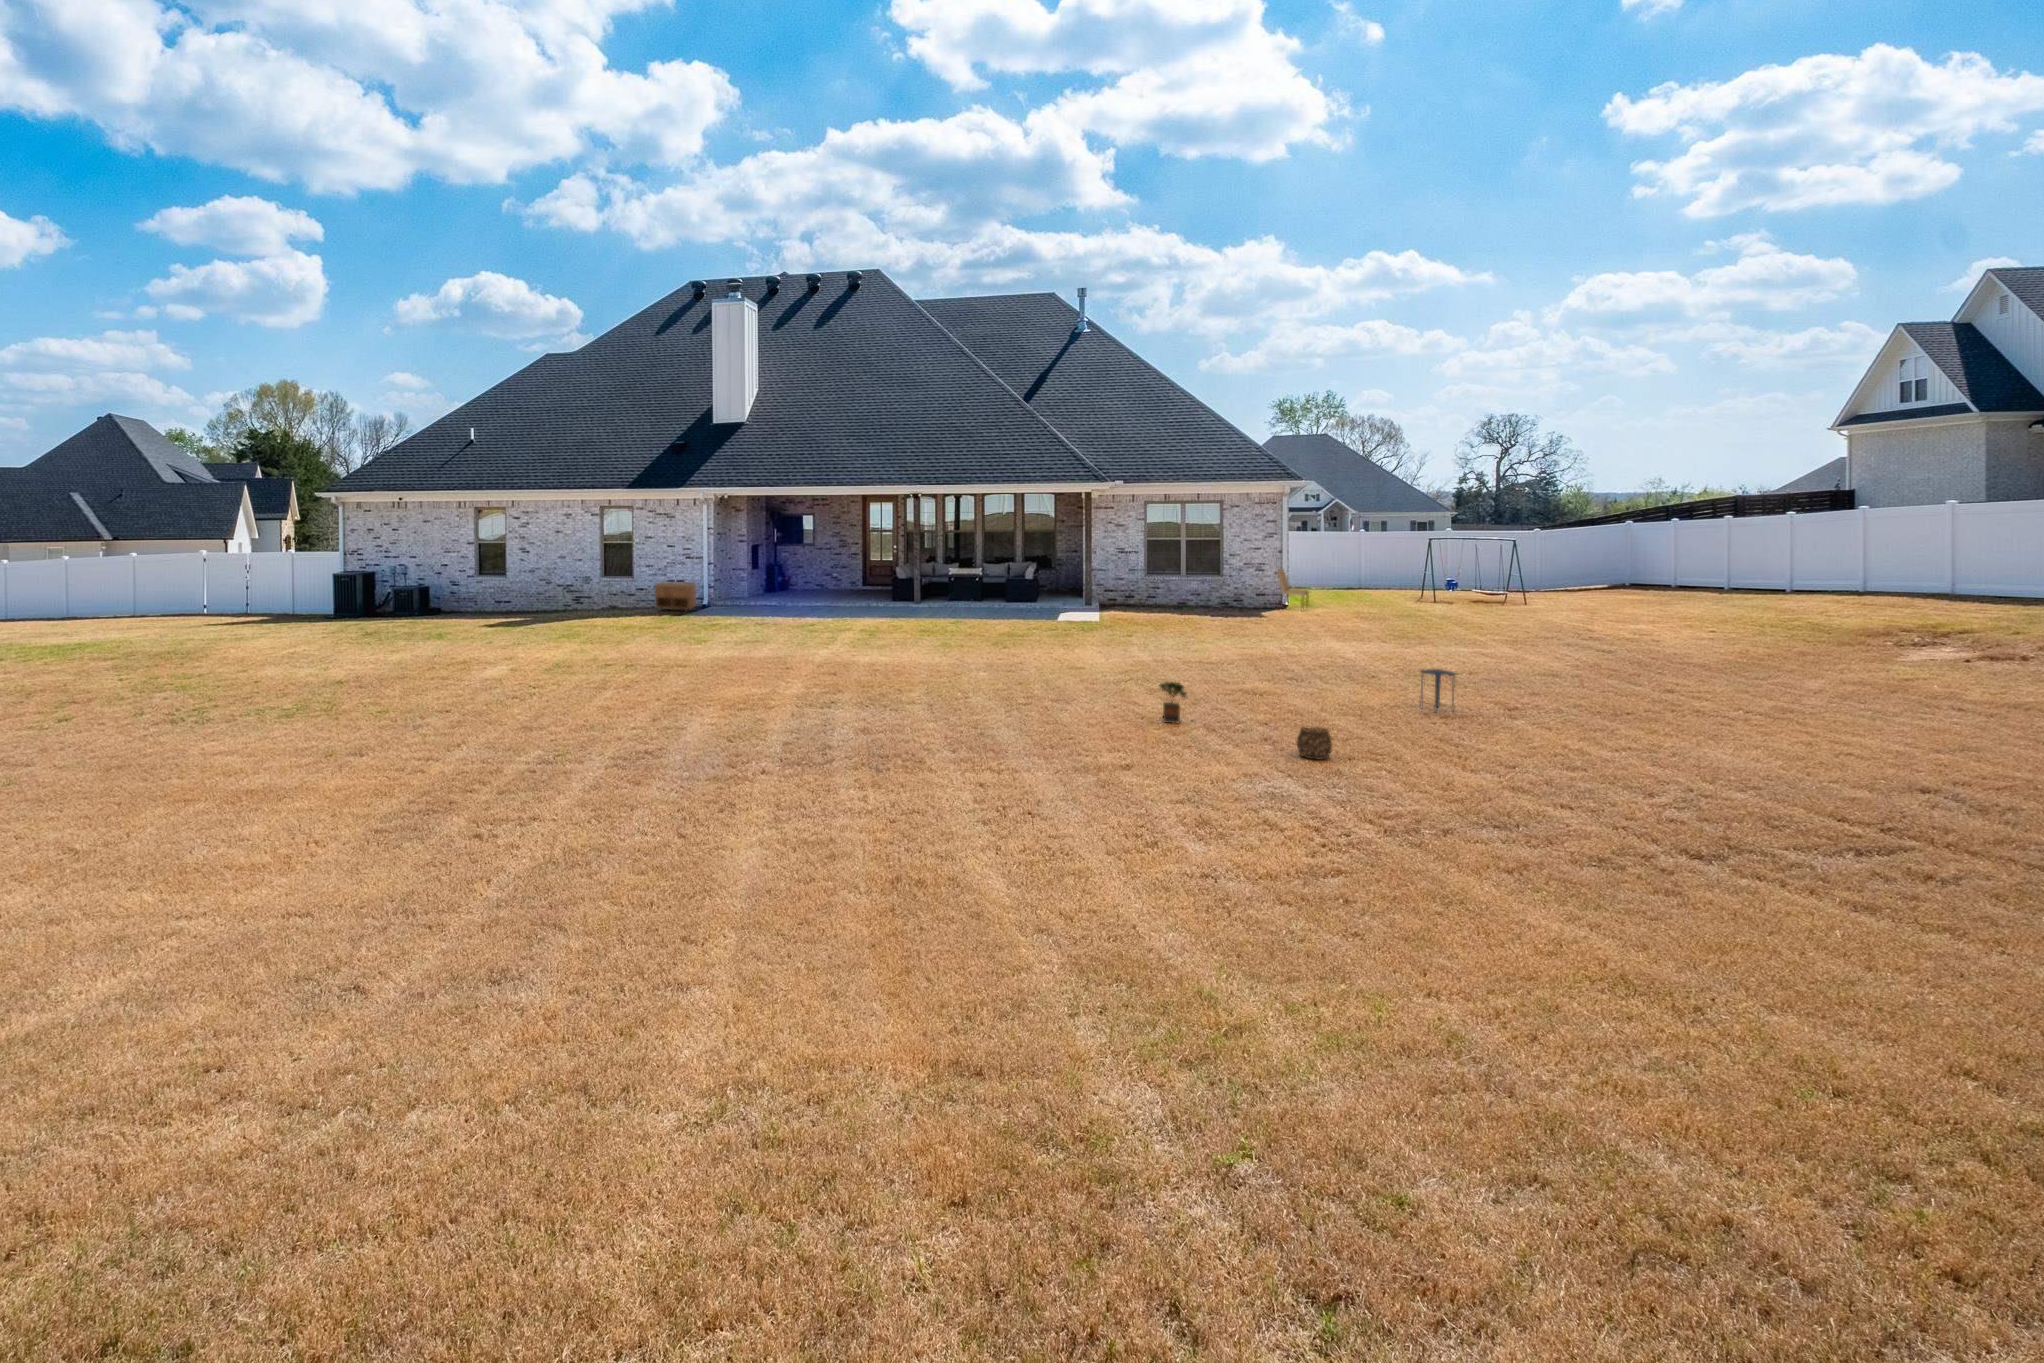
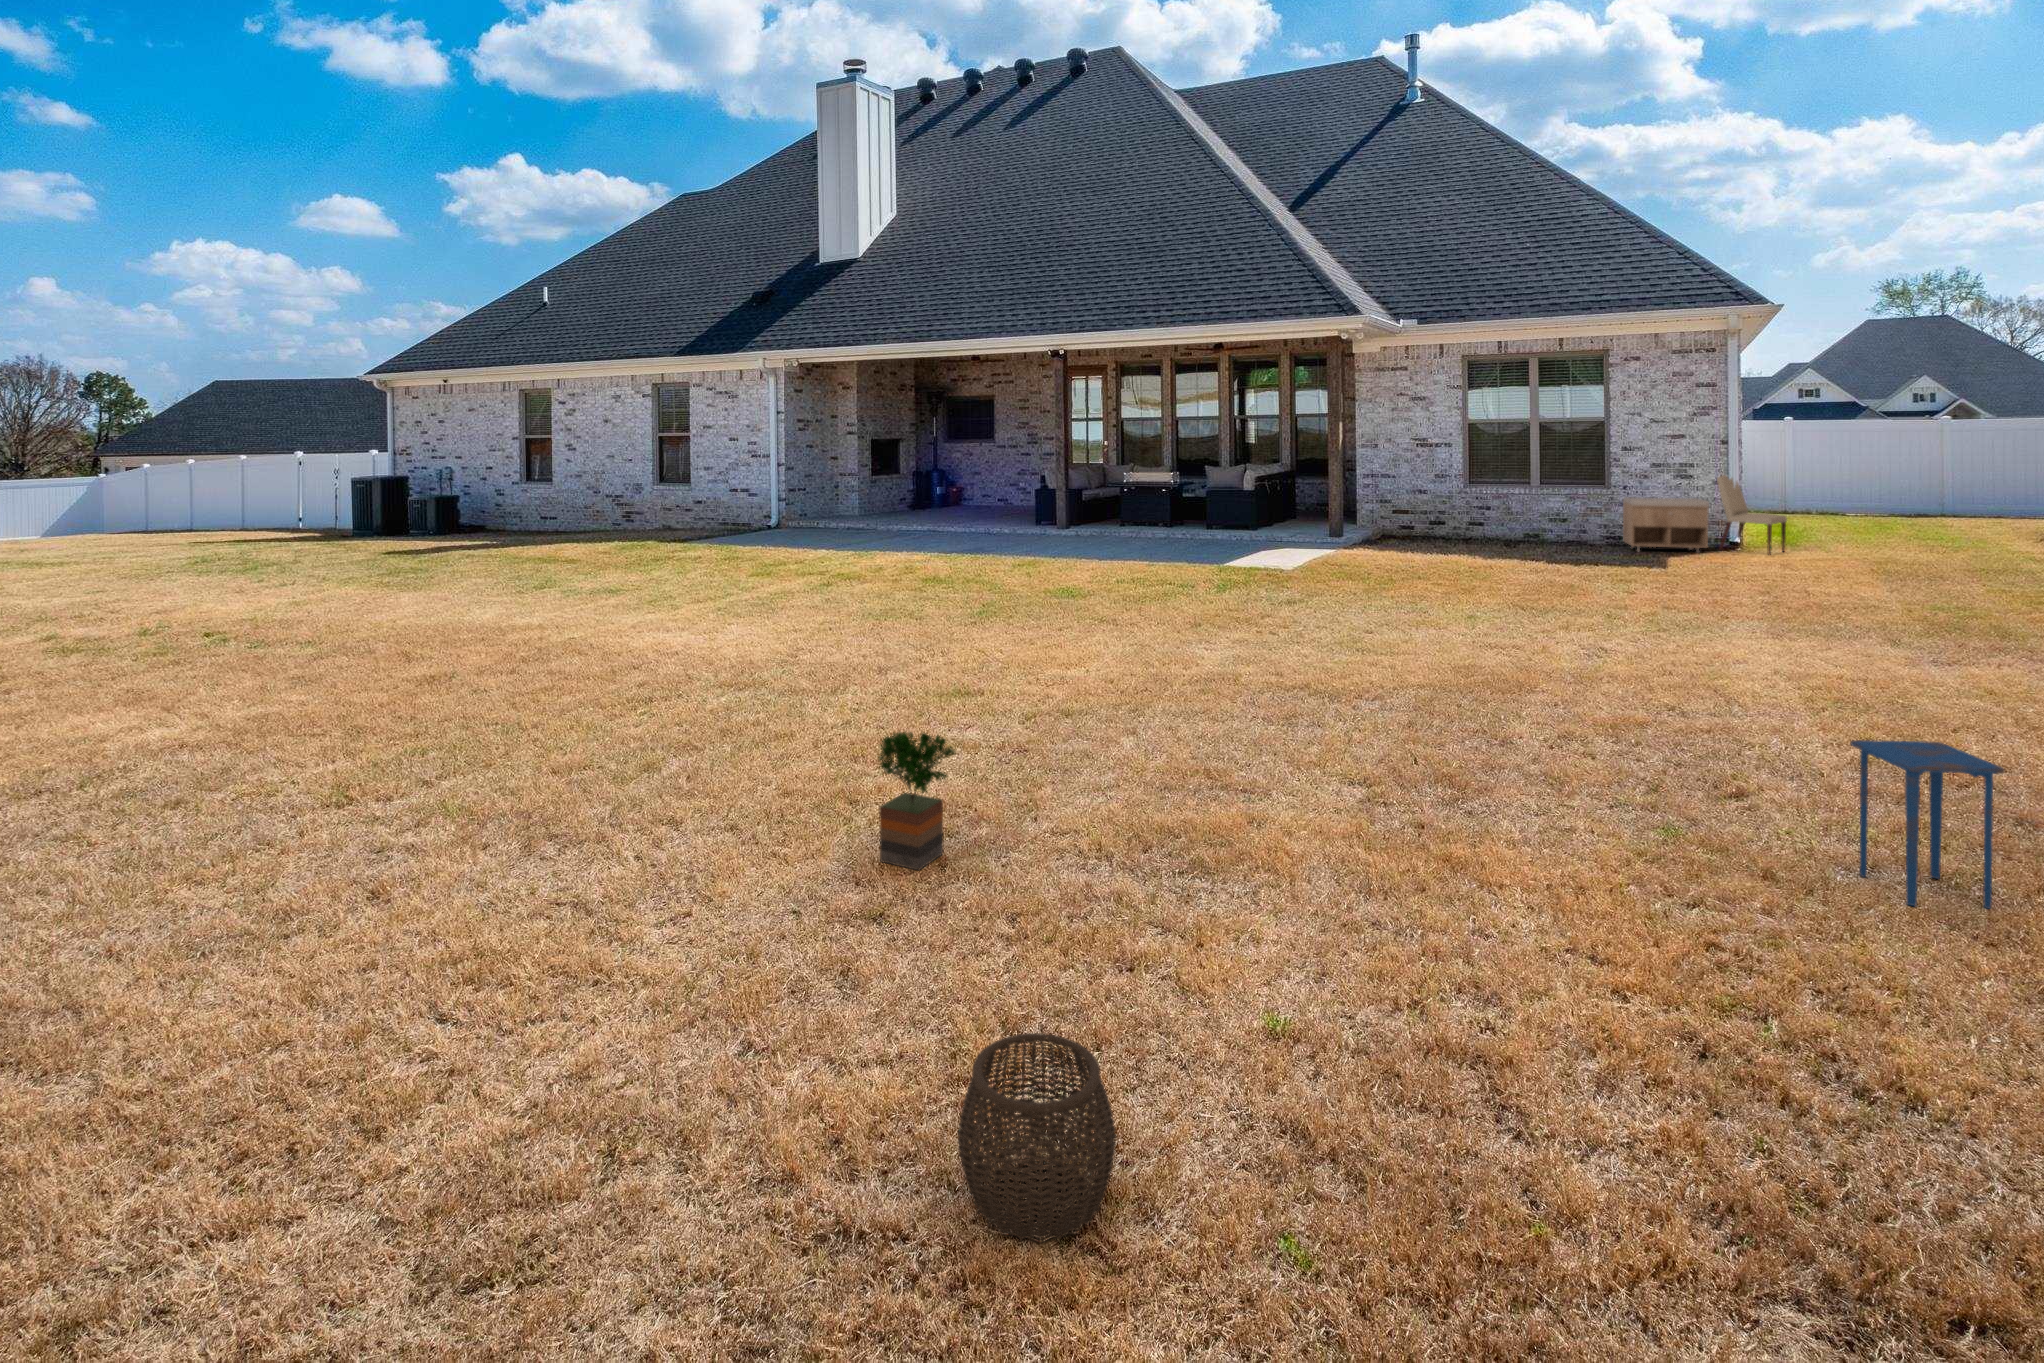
storage bench: present [655,581,696,610] -> present [1623,497,1709,552]

